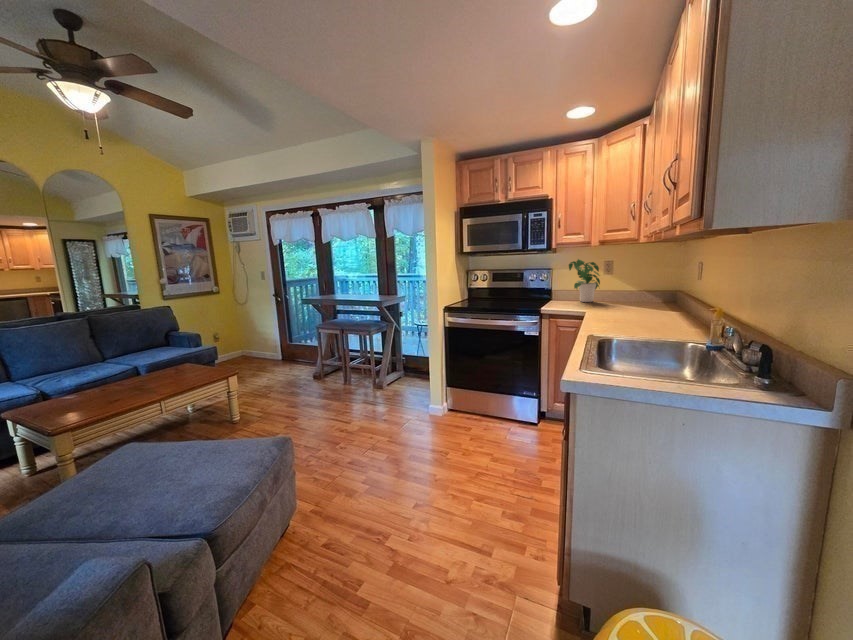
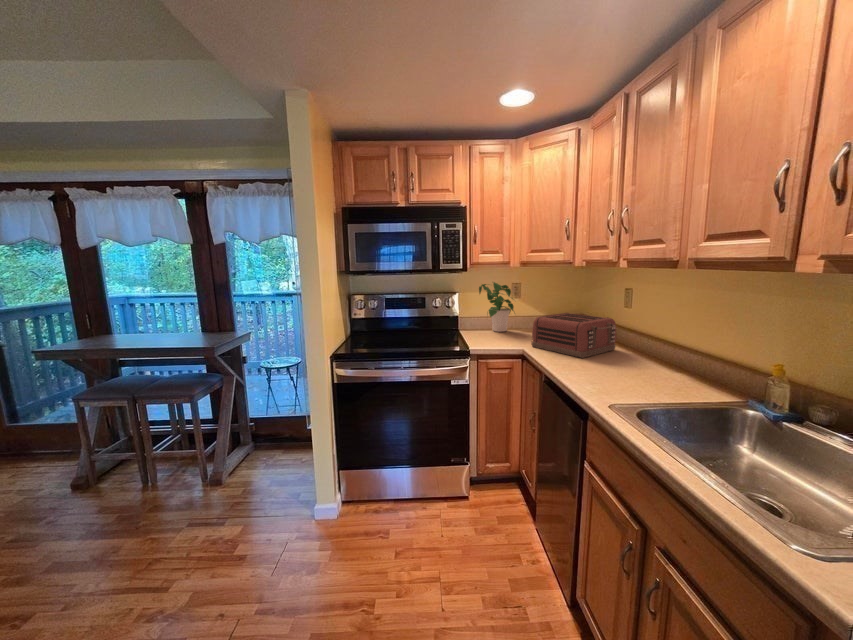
toaster: none [594,284,670,318] -> present [532,313,616,358]

